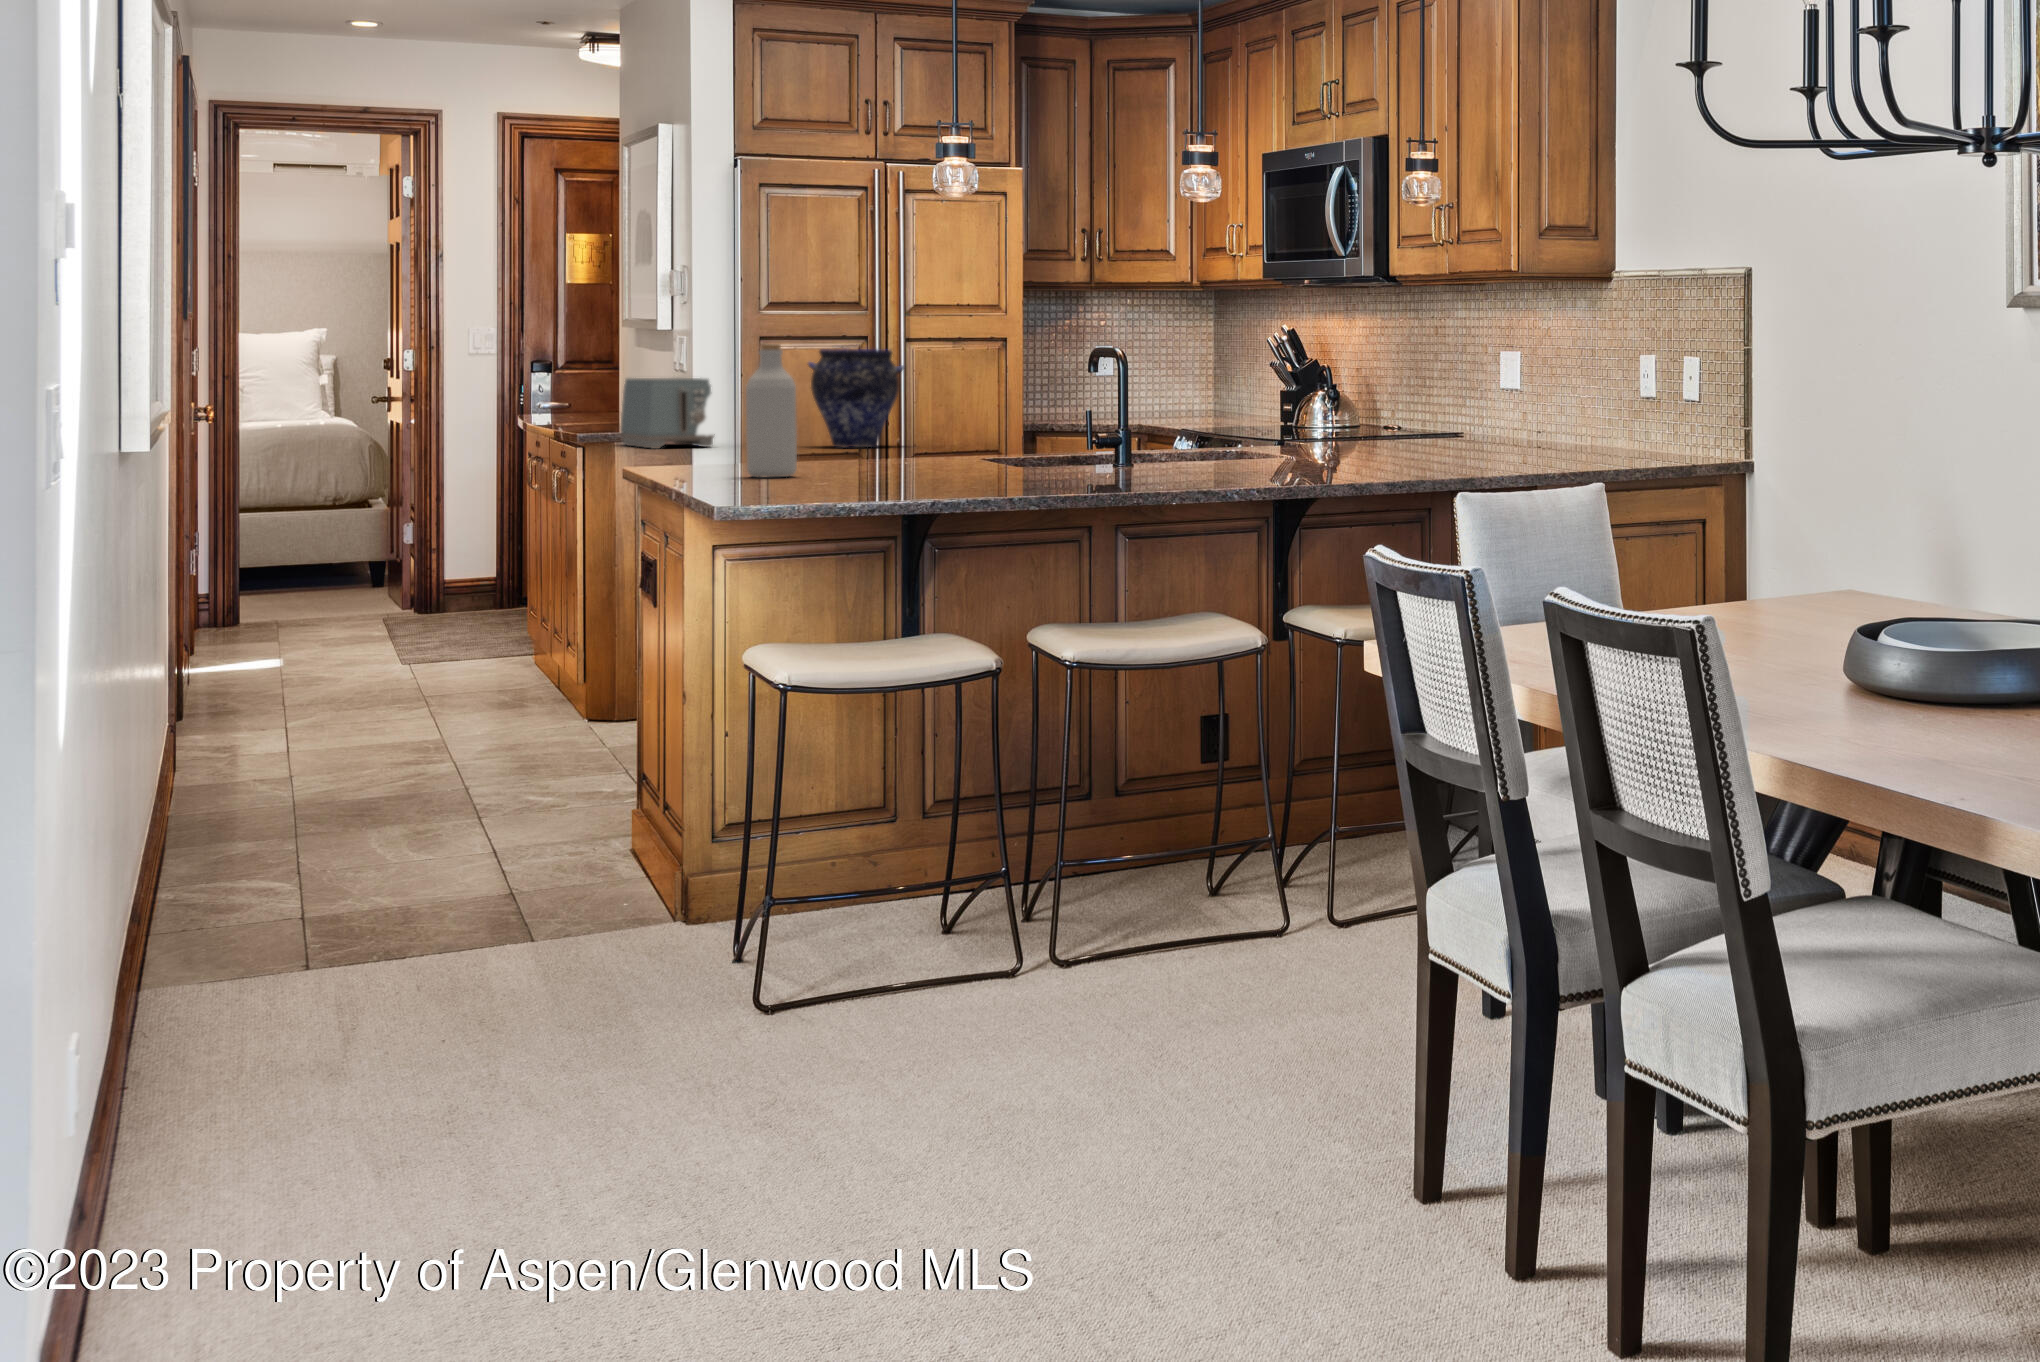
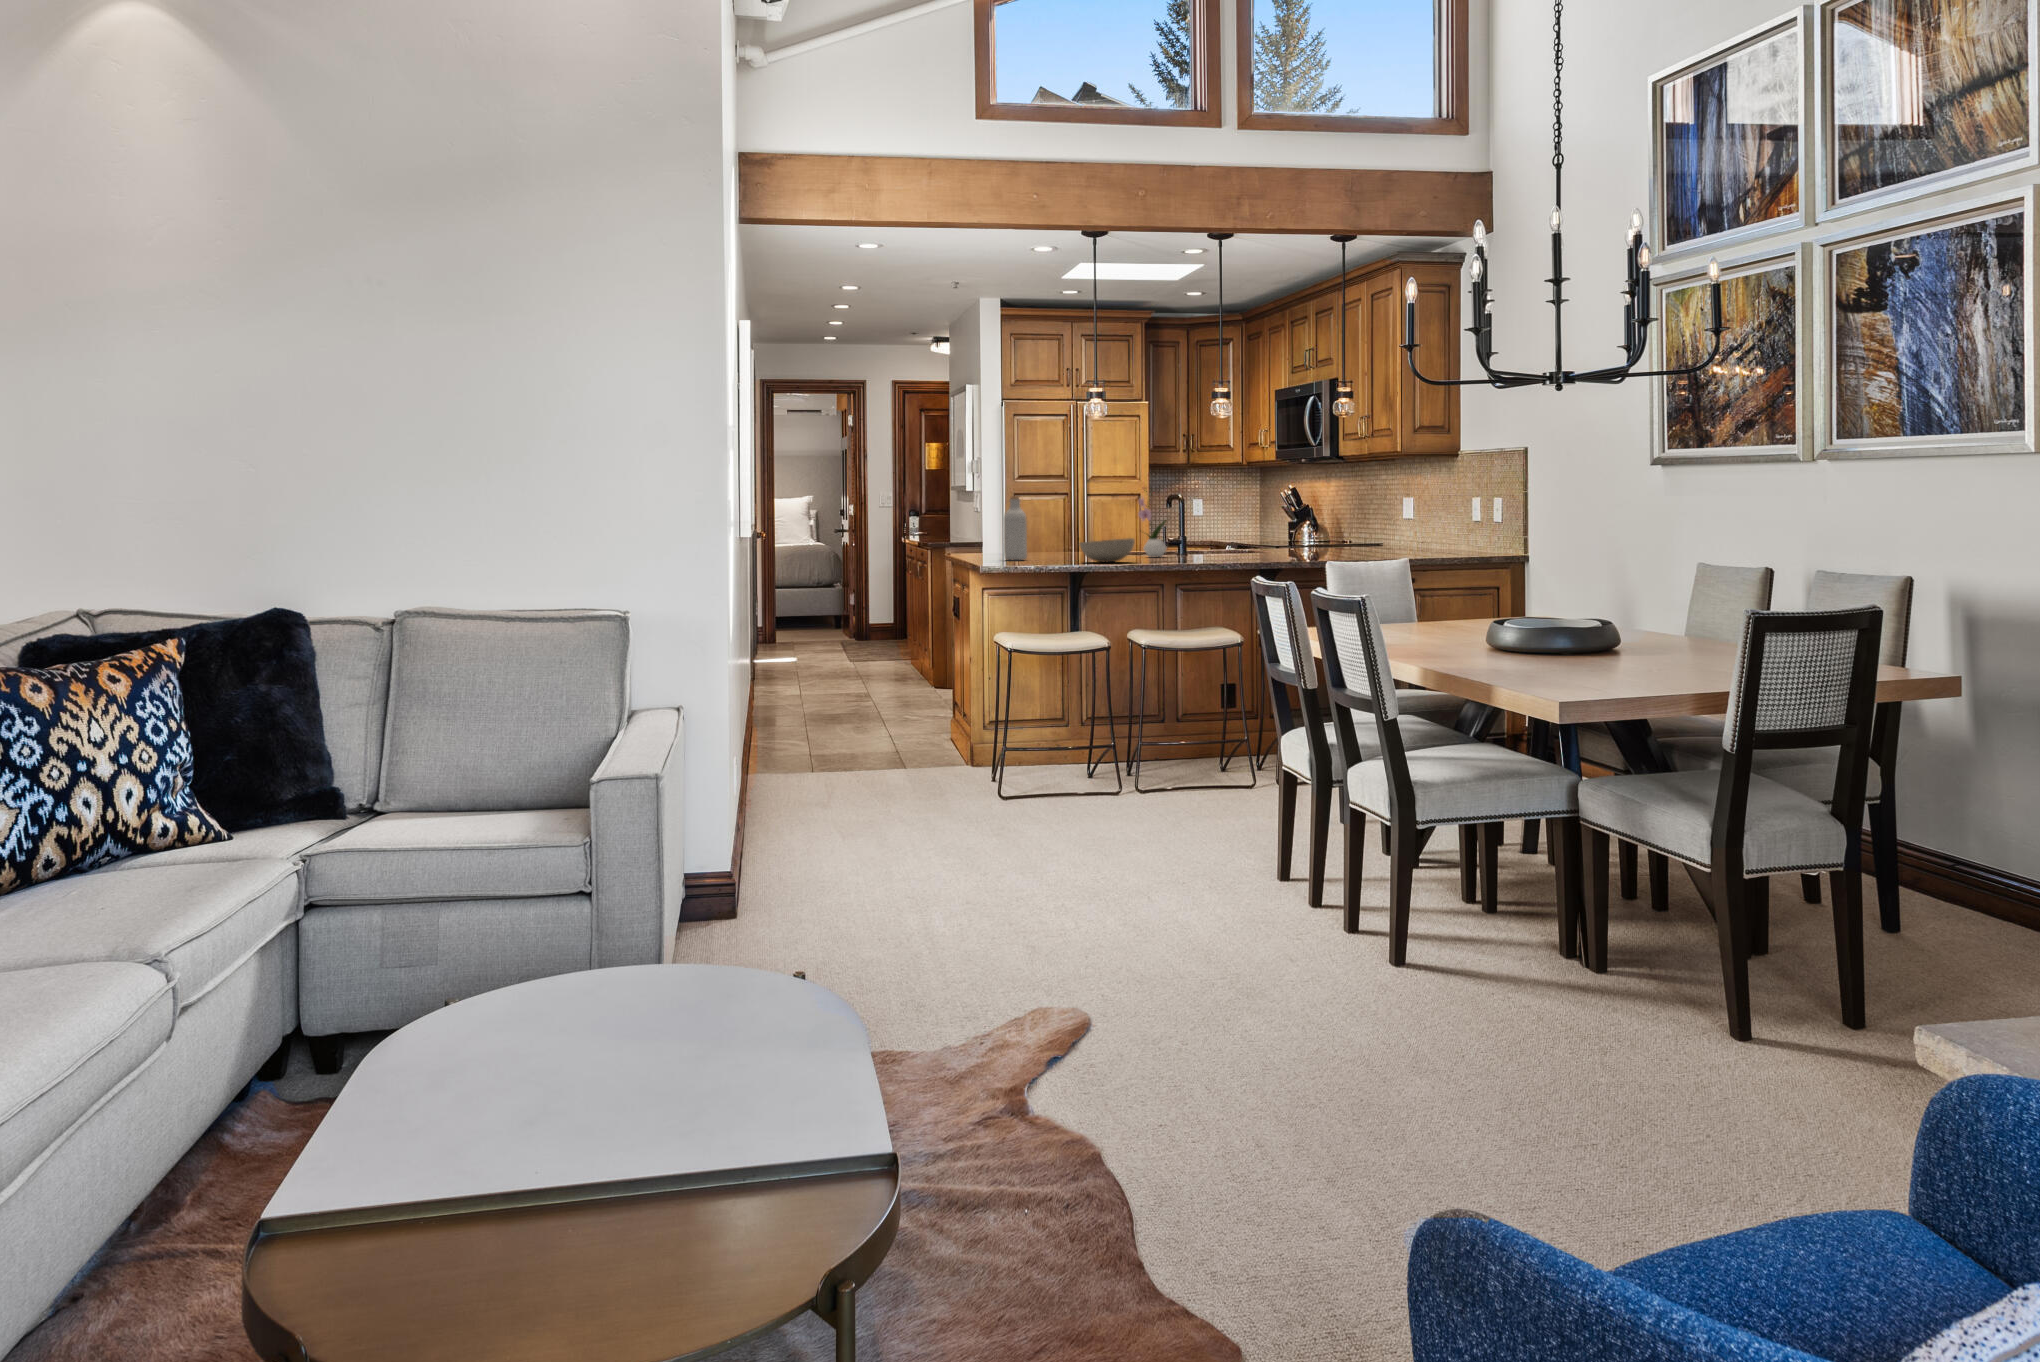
flower arrangement: none [1026,327,1086,467] -> present [1138,488,1167,557]
vase: present [808,349,904,448] -> none [1038,500,1086,551]
toaster: present [620,378,714,449] -> none [951,516,995,551]
bowl: none [915,433,1032,482] -> present [1080,538,1135,562]

